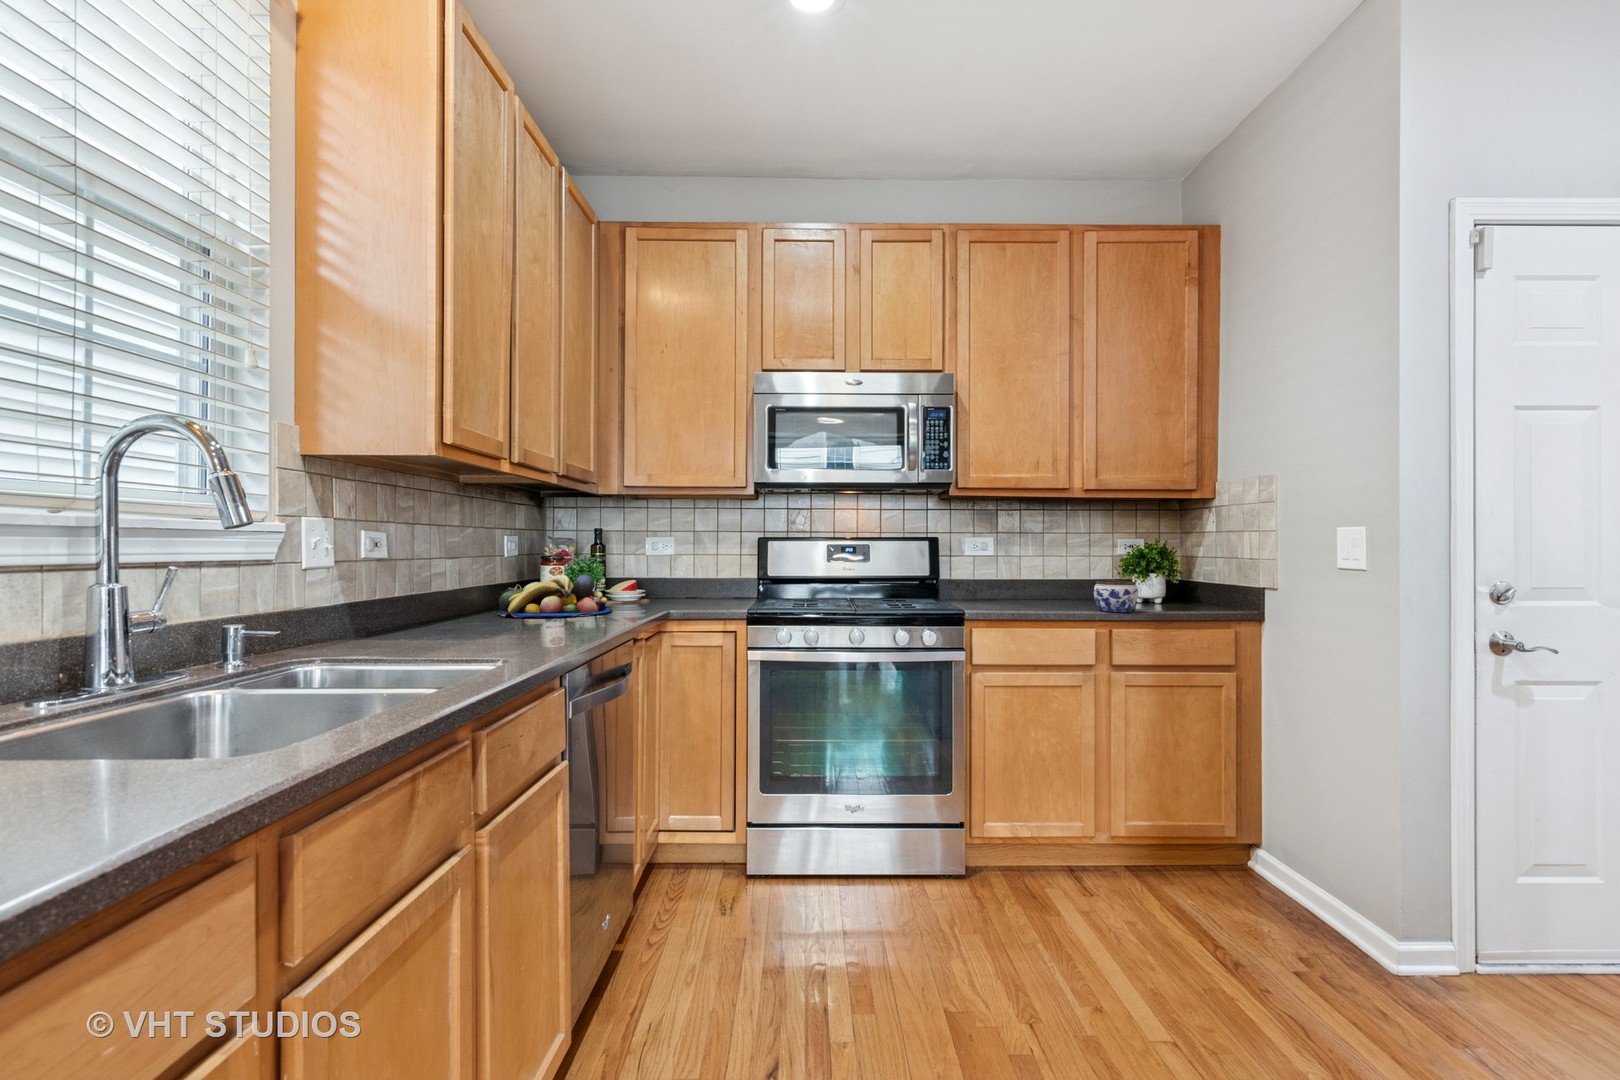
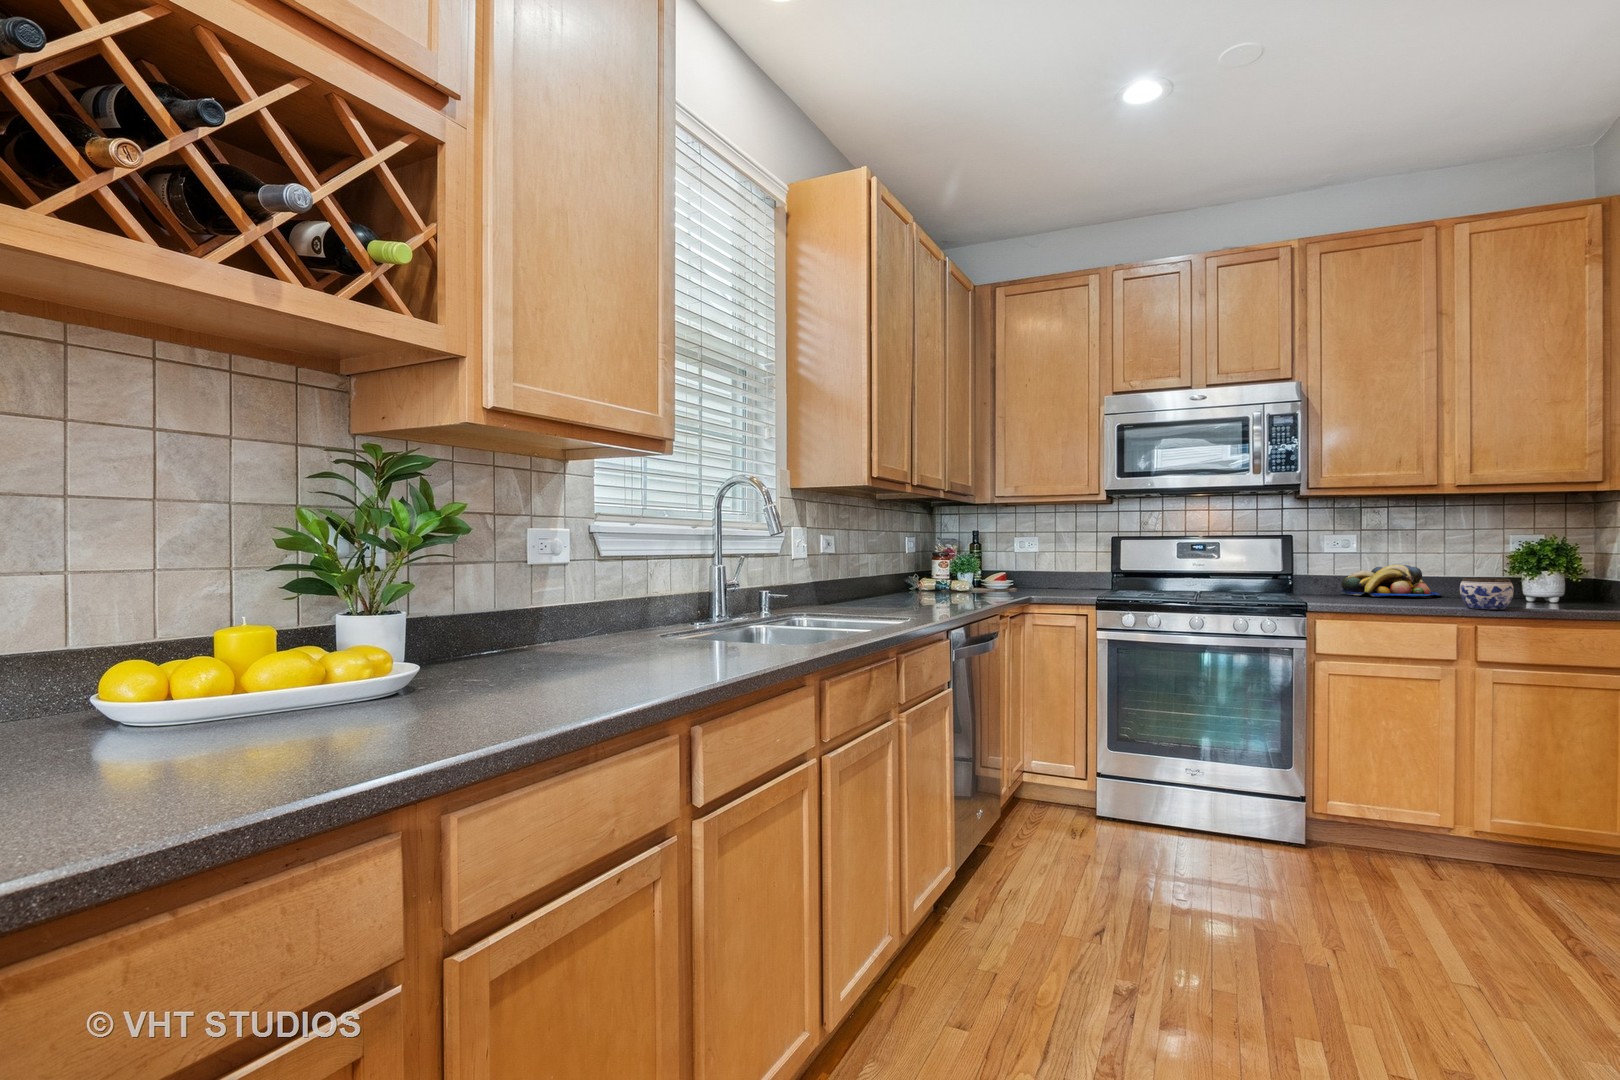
fruit bowl: present [497,575,612,617] -> present [1341,565,1442,596]

